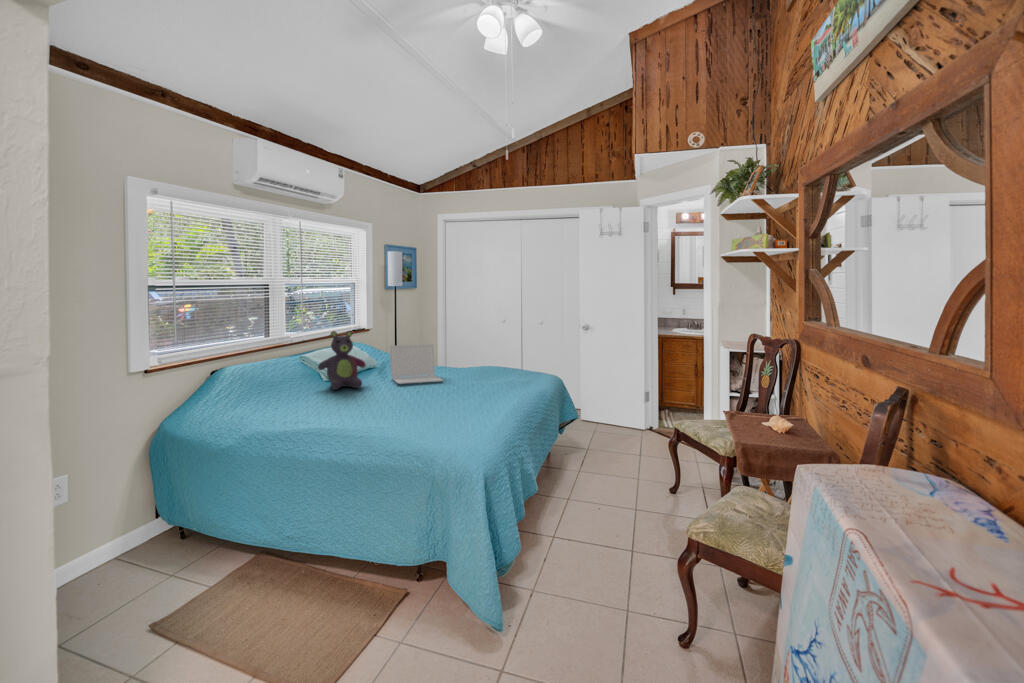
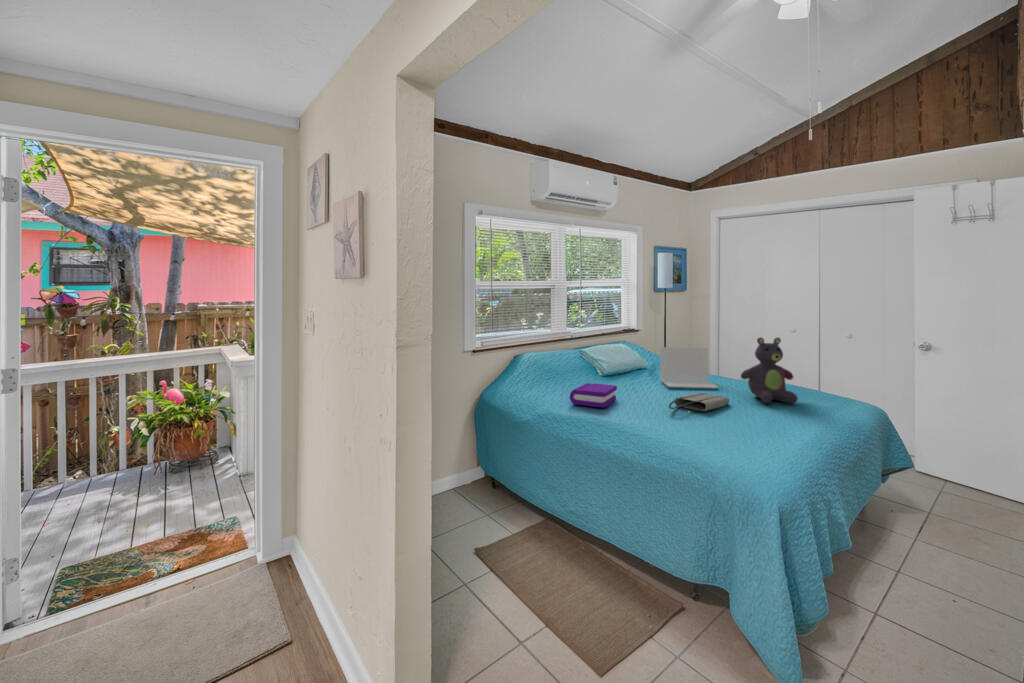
stuffed bear: present [318,331,366,390] -> present [741,337,798,403]
book: none [293,386,345,410] -> present [570,383,617,408]
tote bag: none [395,387,450,404] -> present [669,393,729,411]

